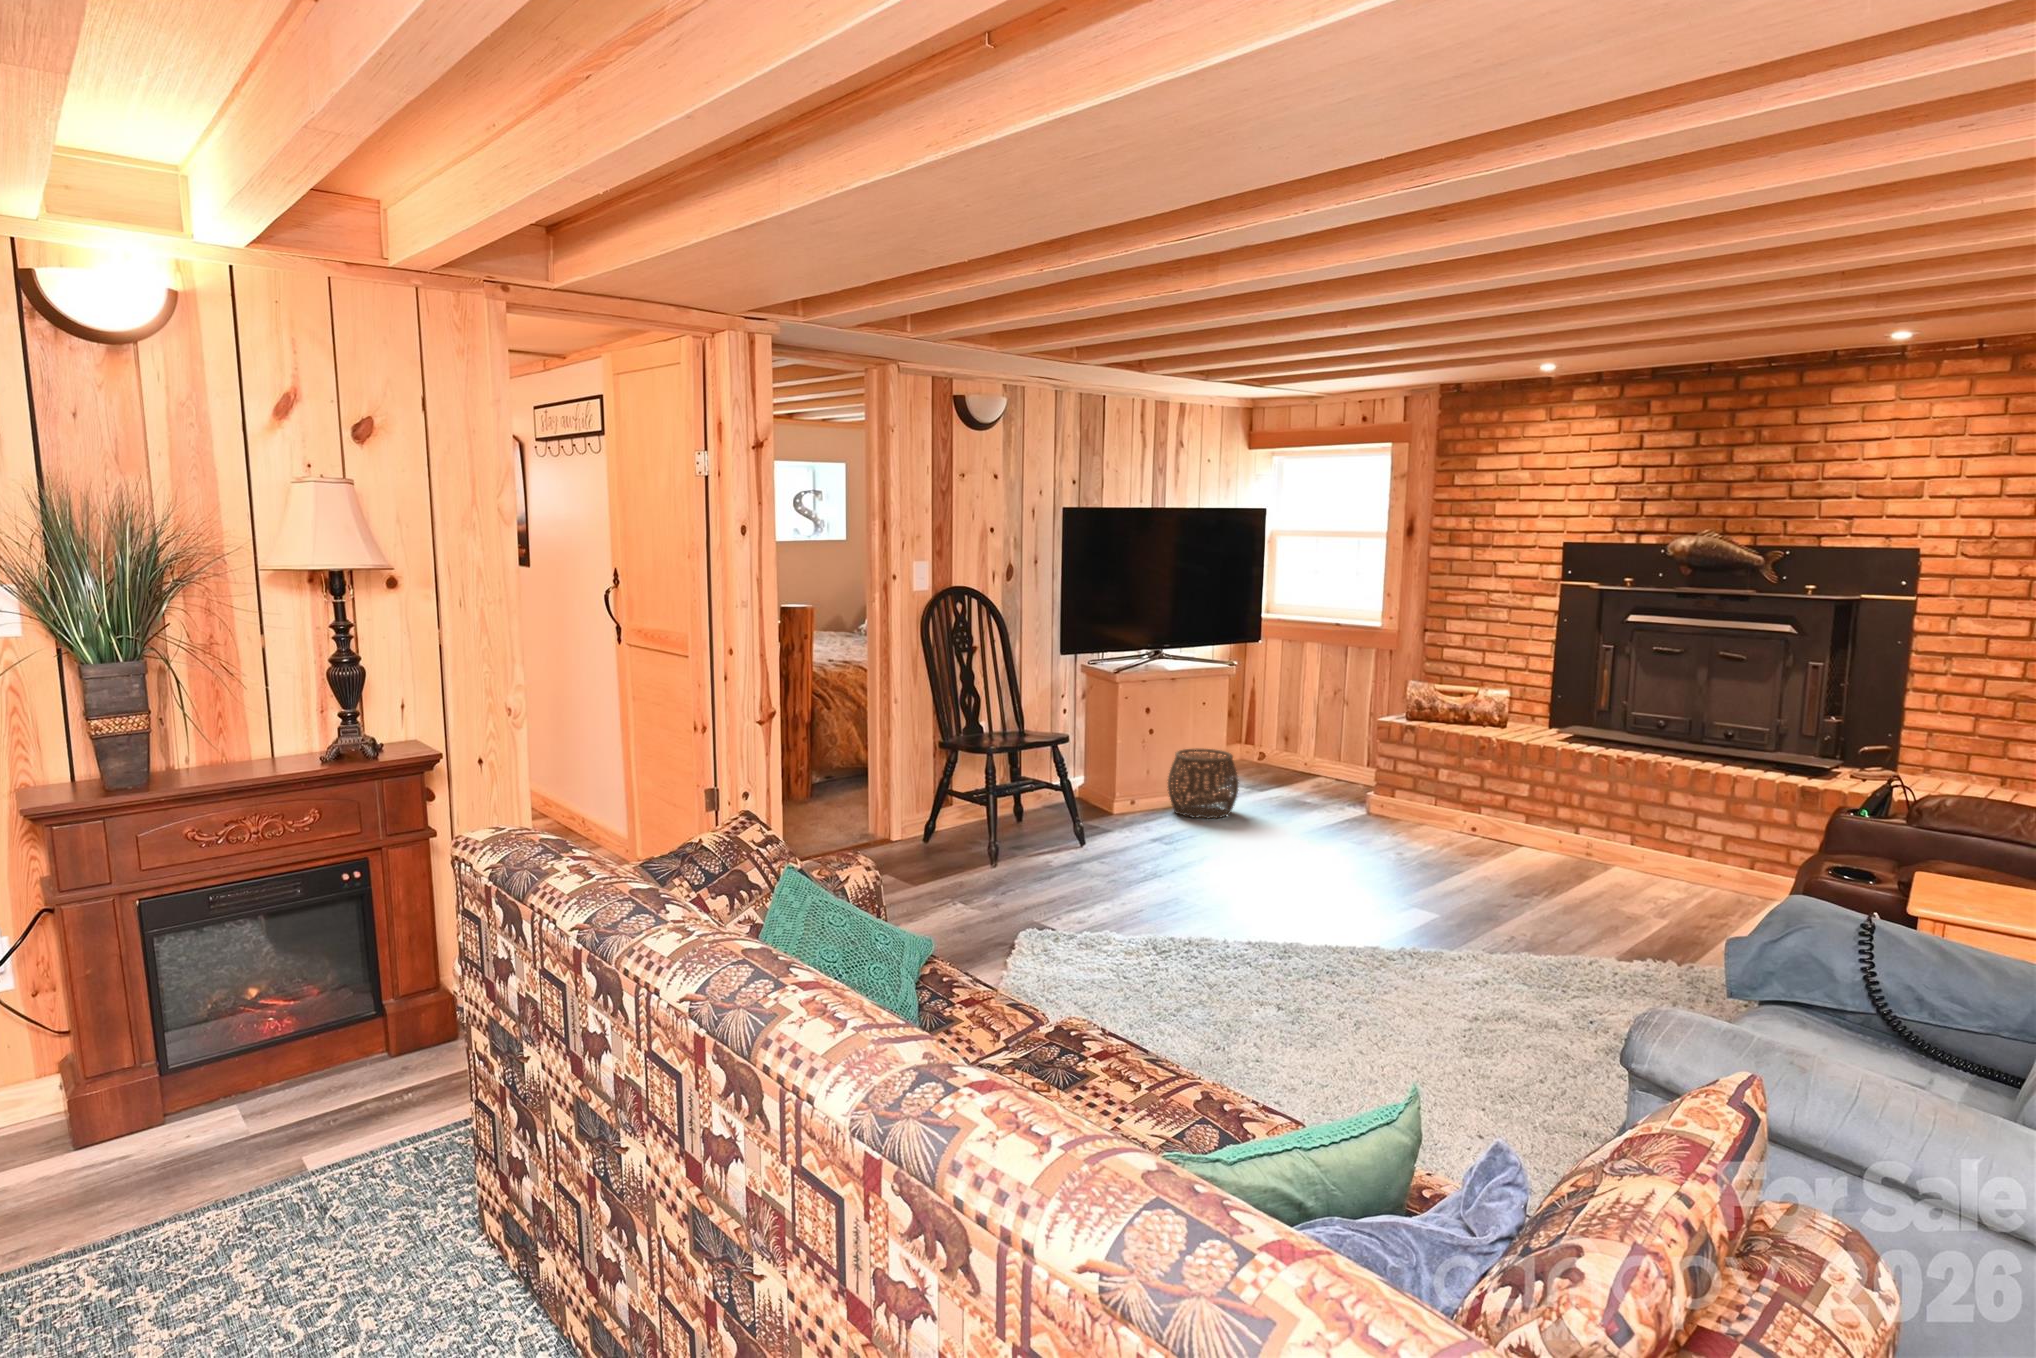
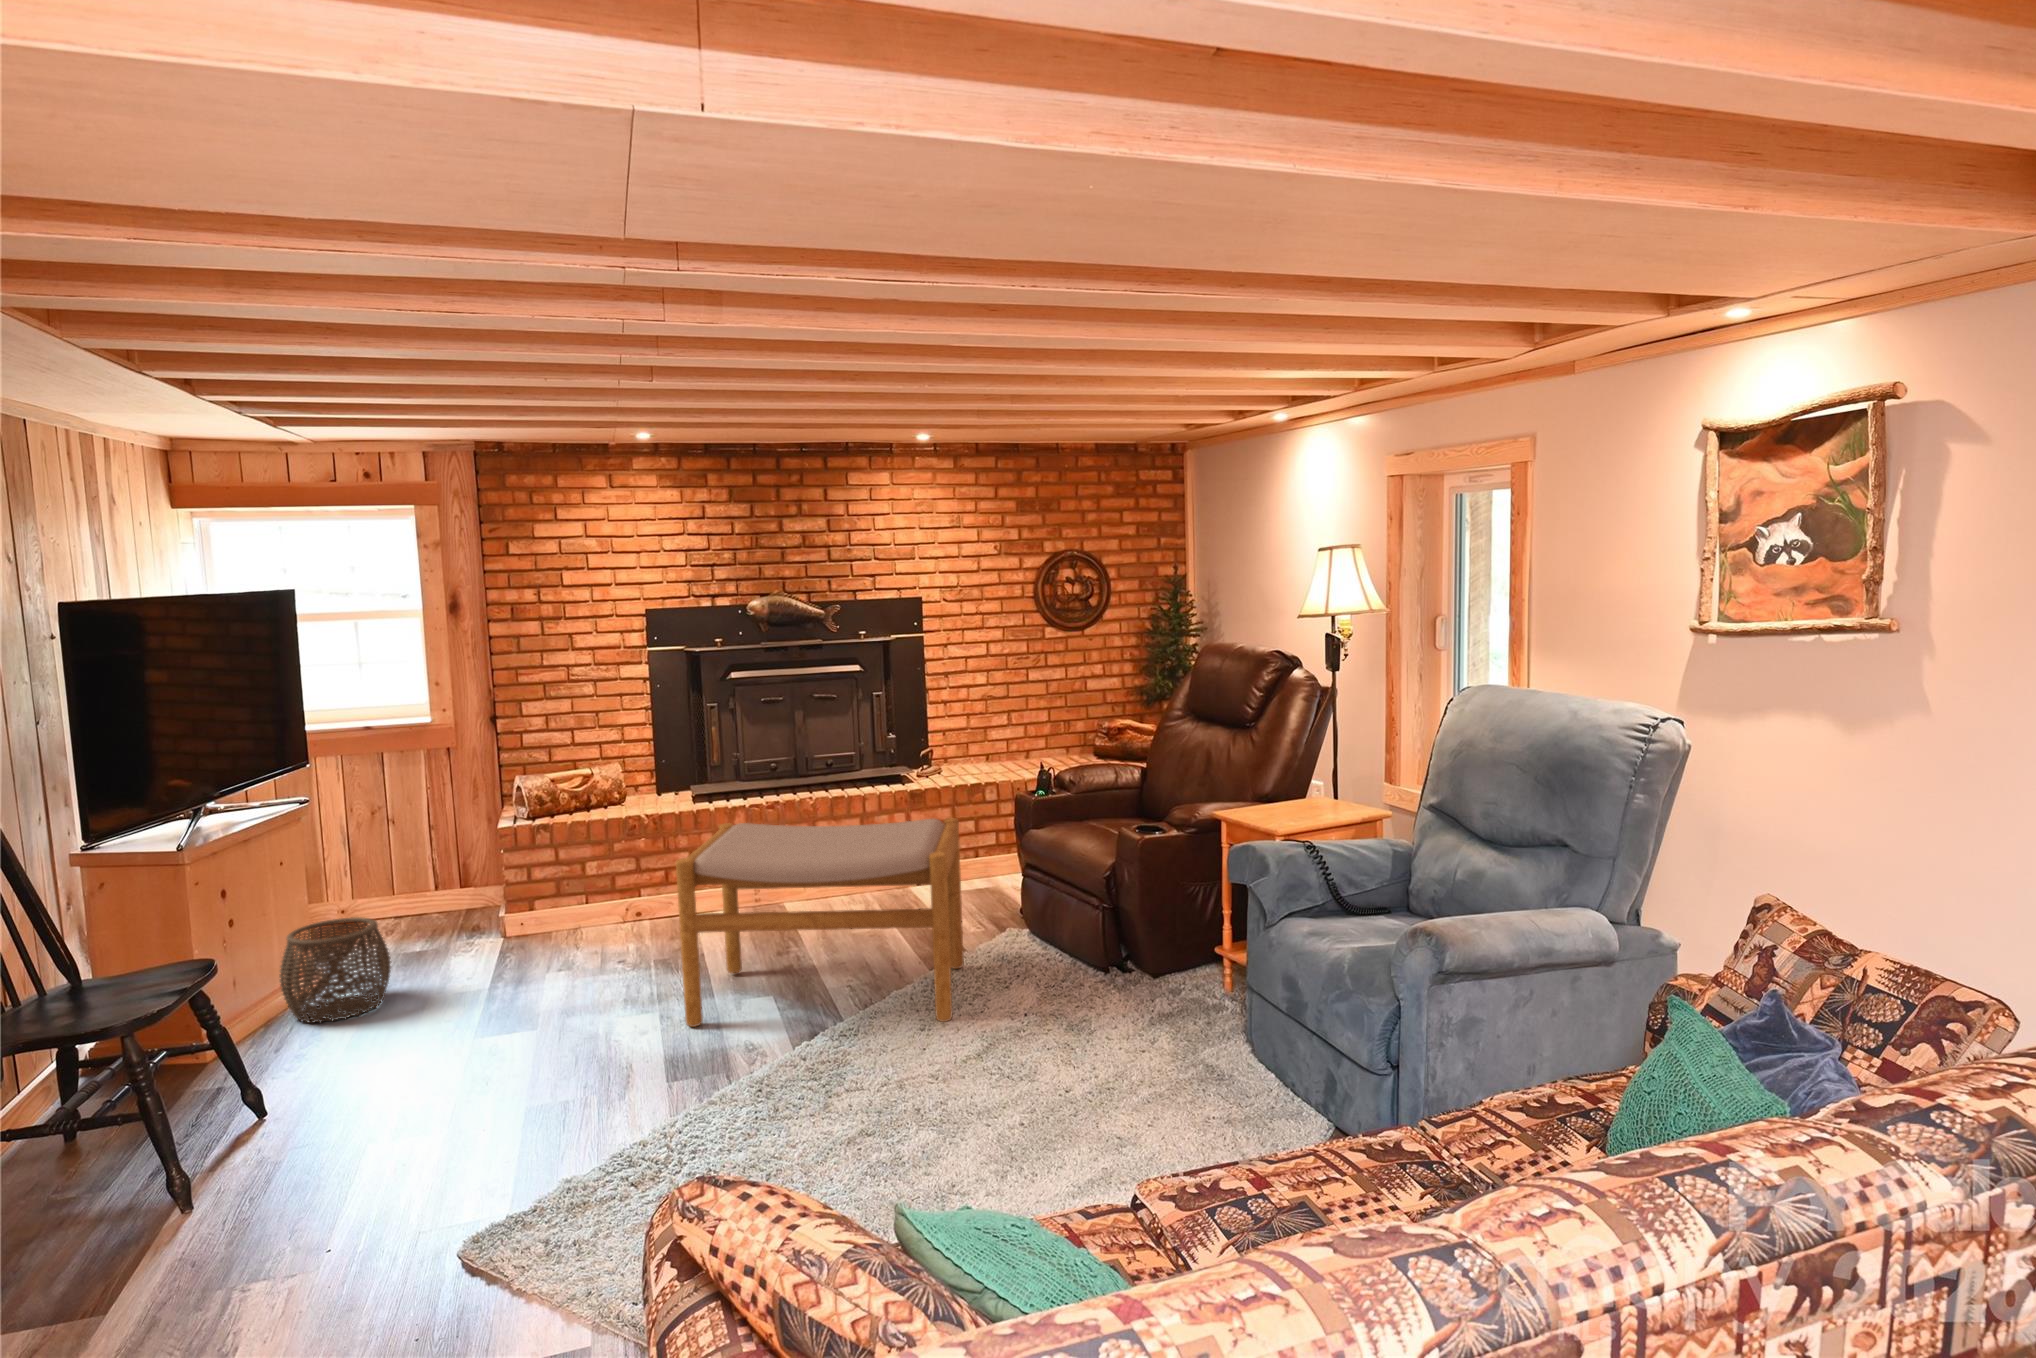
footstool: none [1320,742,1634,982] -> present [676,818,964,1027]

